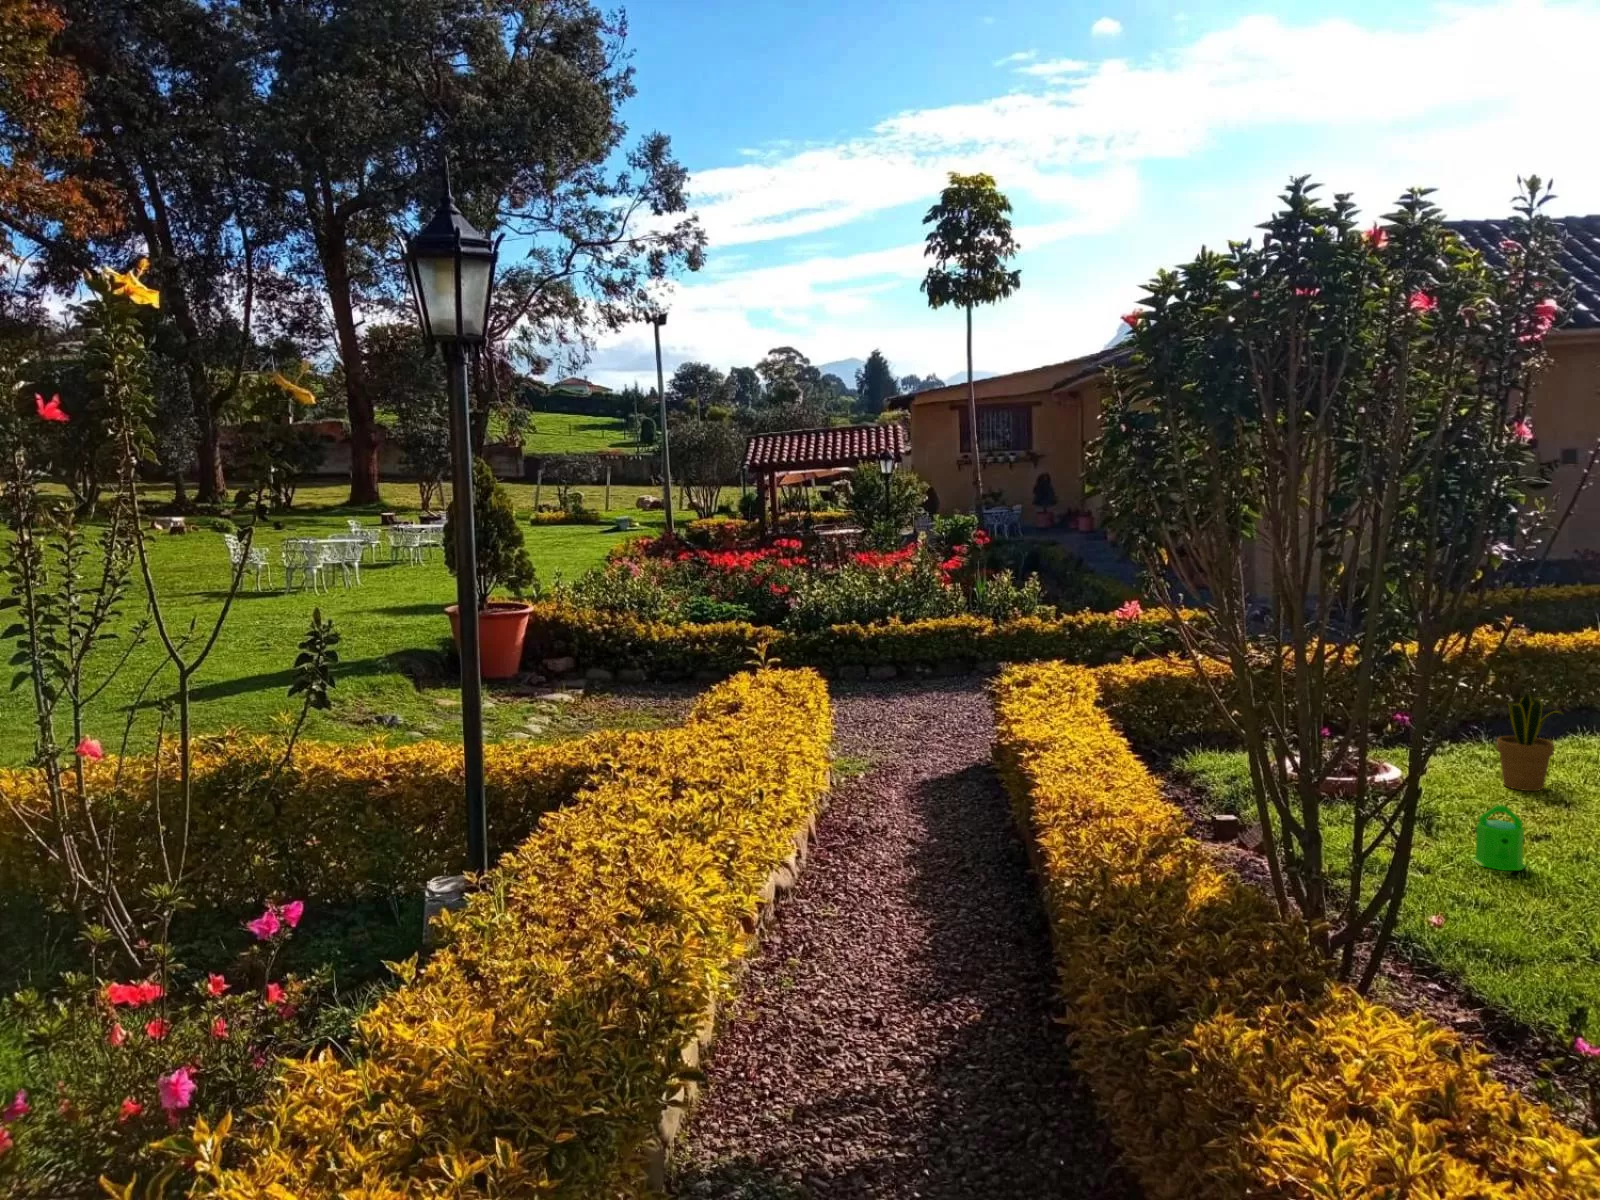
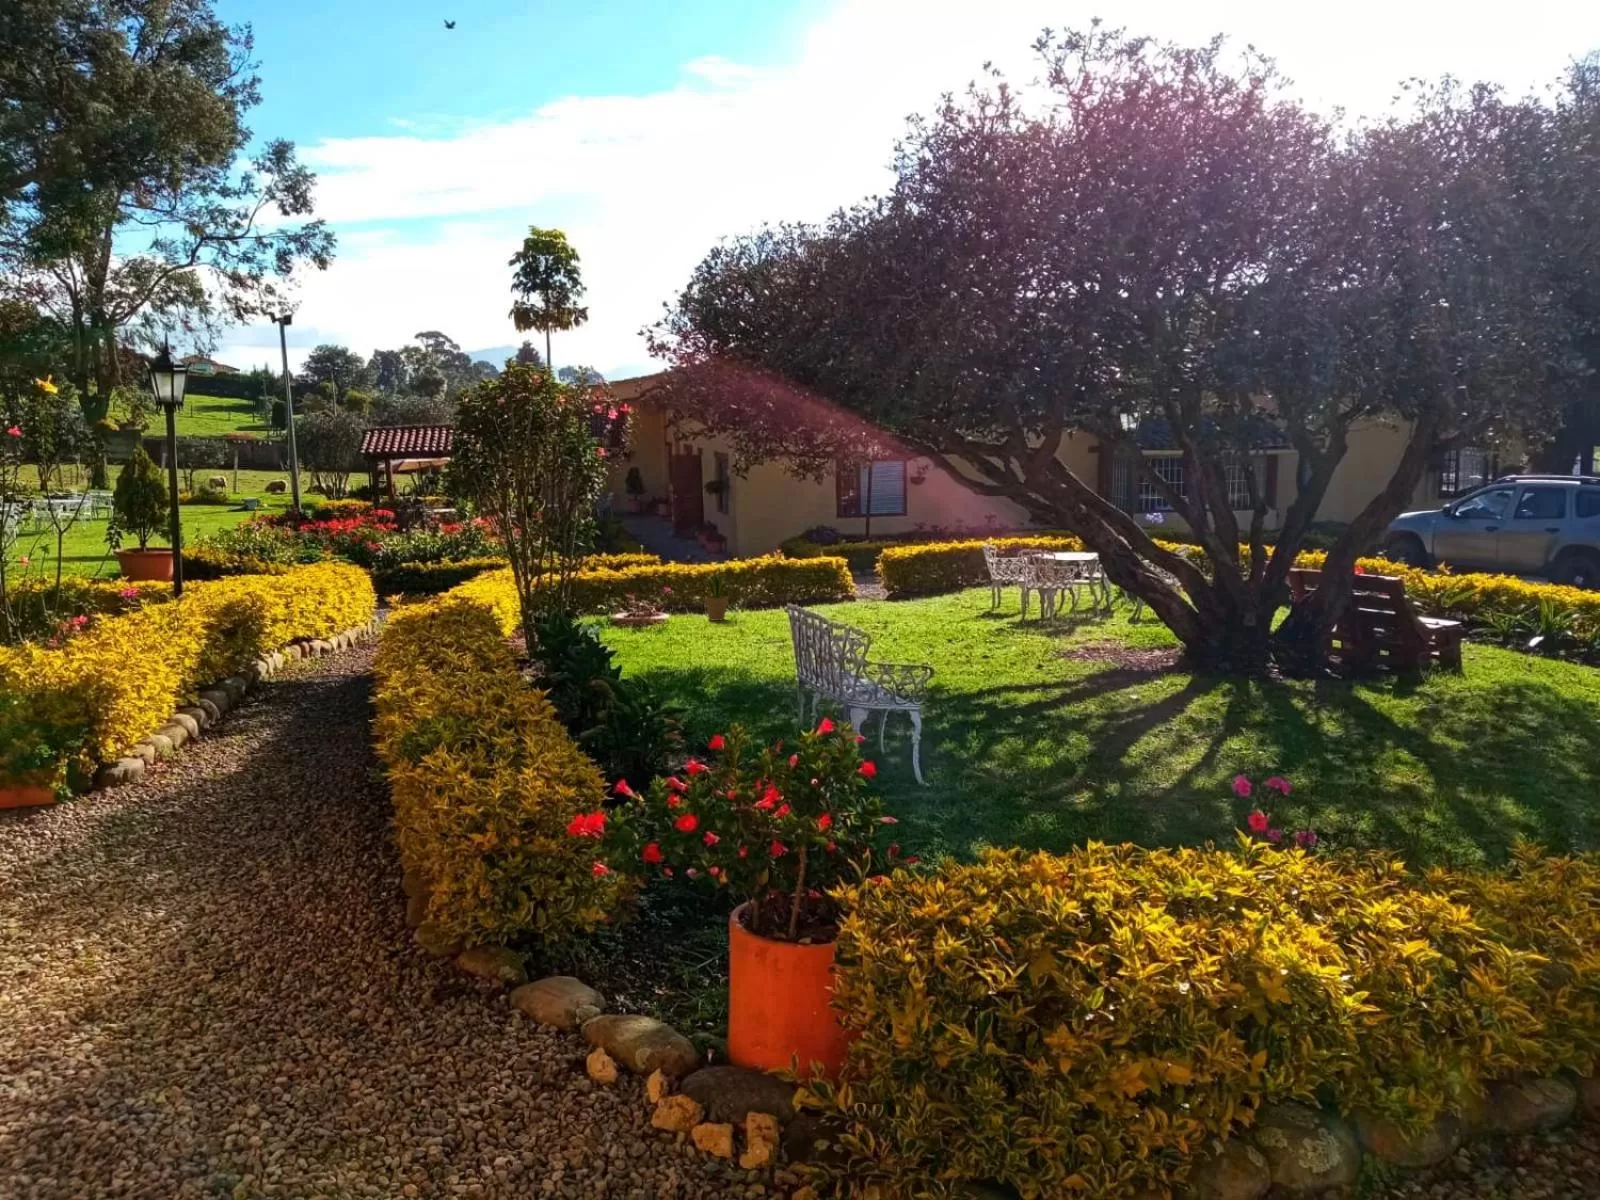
watering can: present [1472,805,1525,870] -> none [645,610,665,637]

